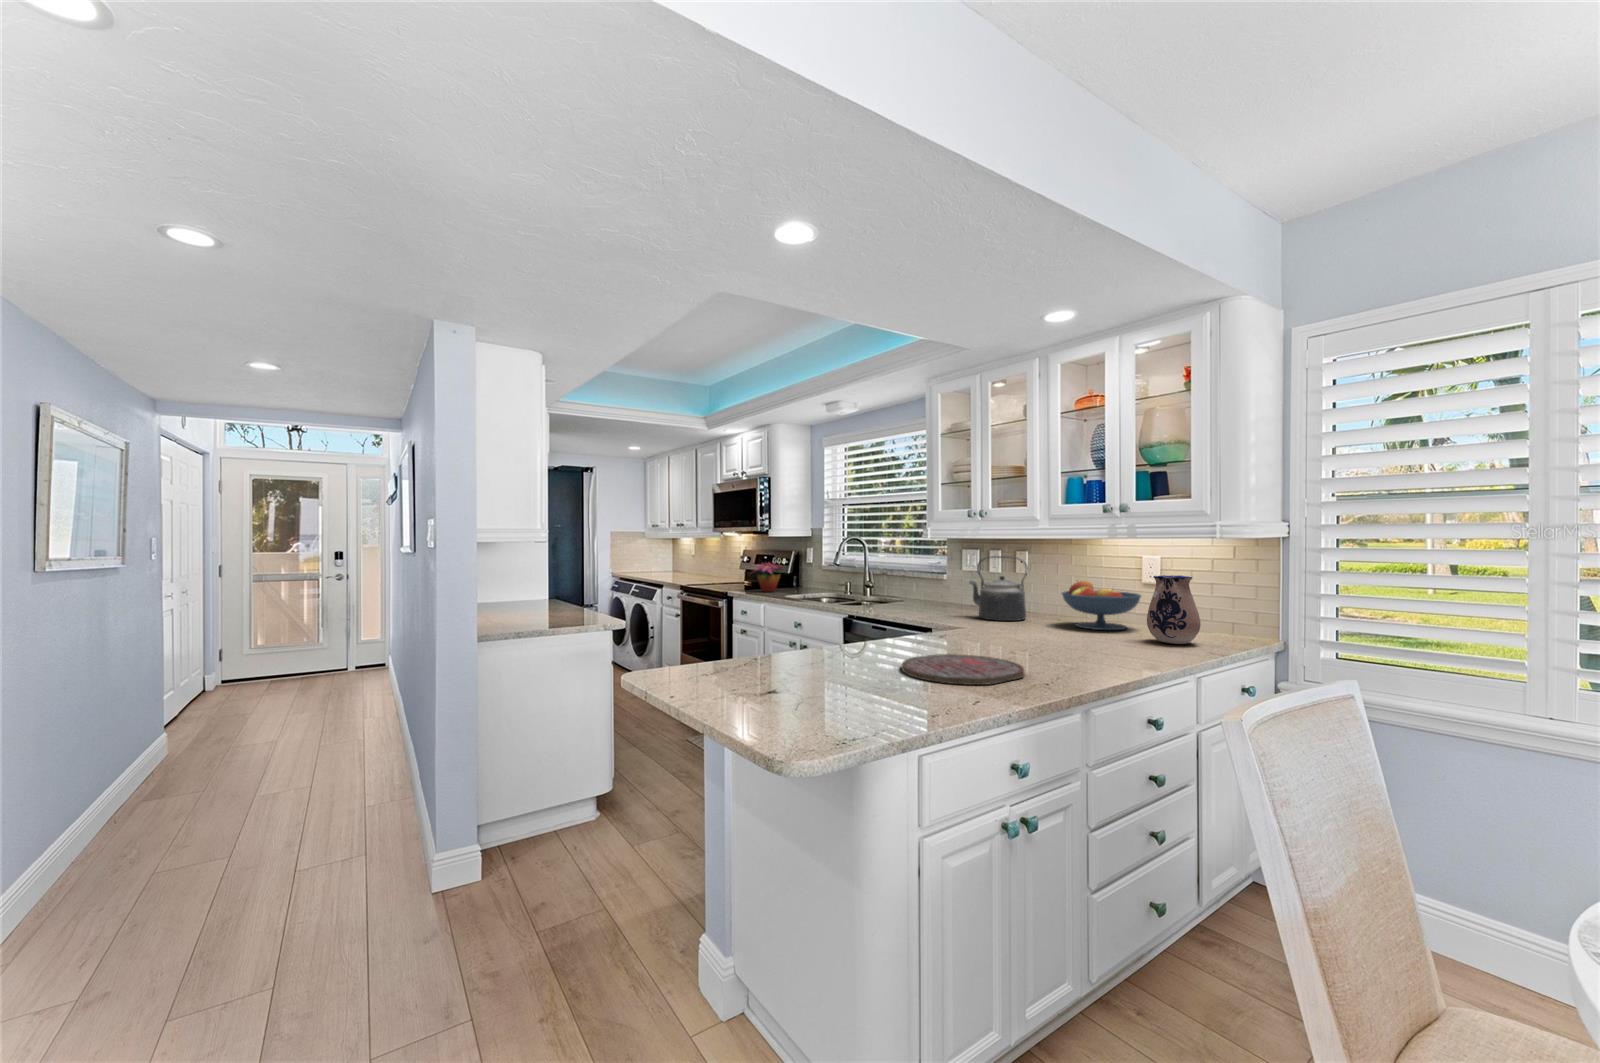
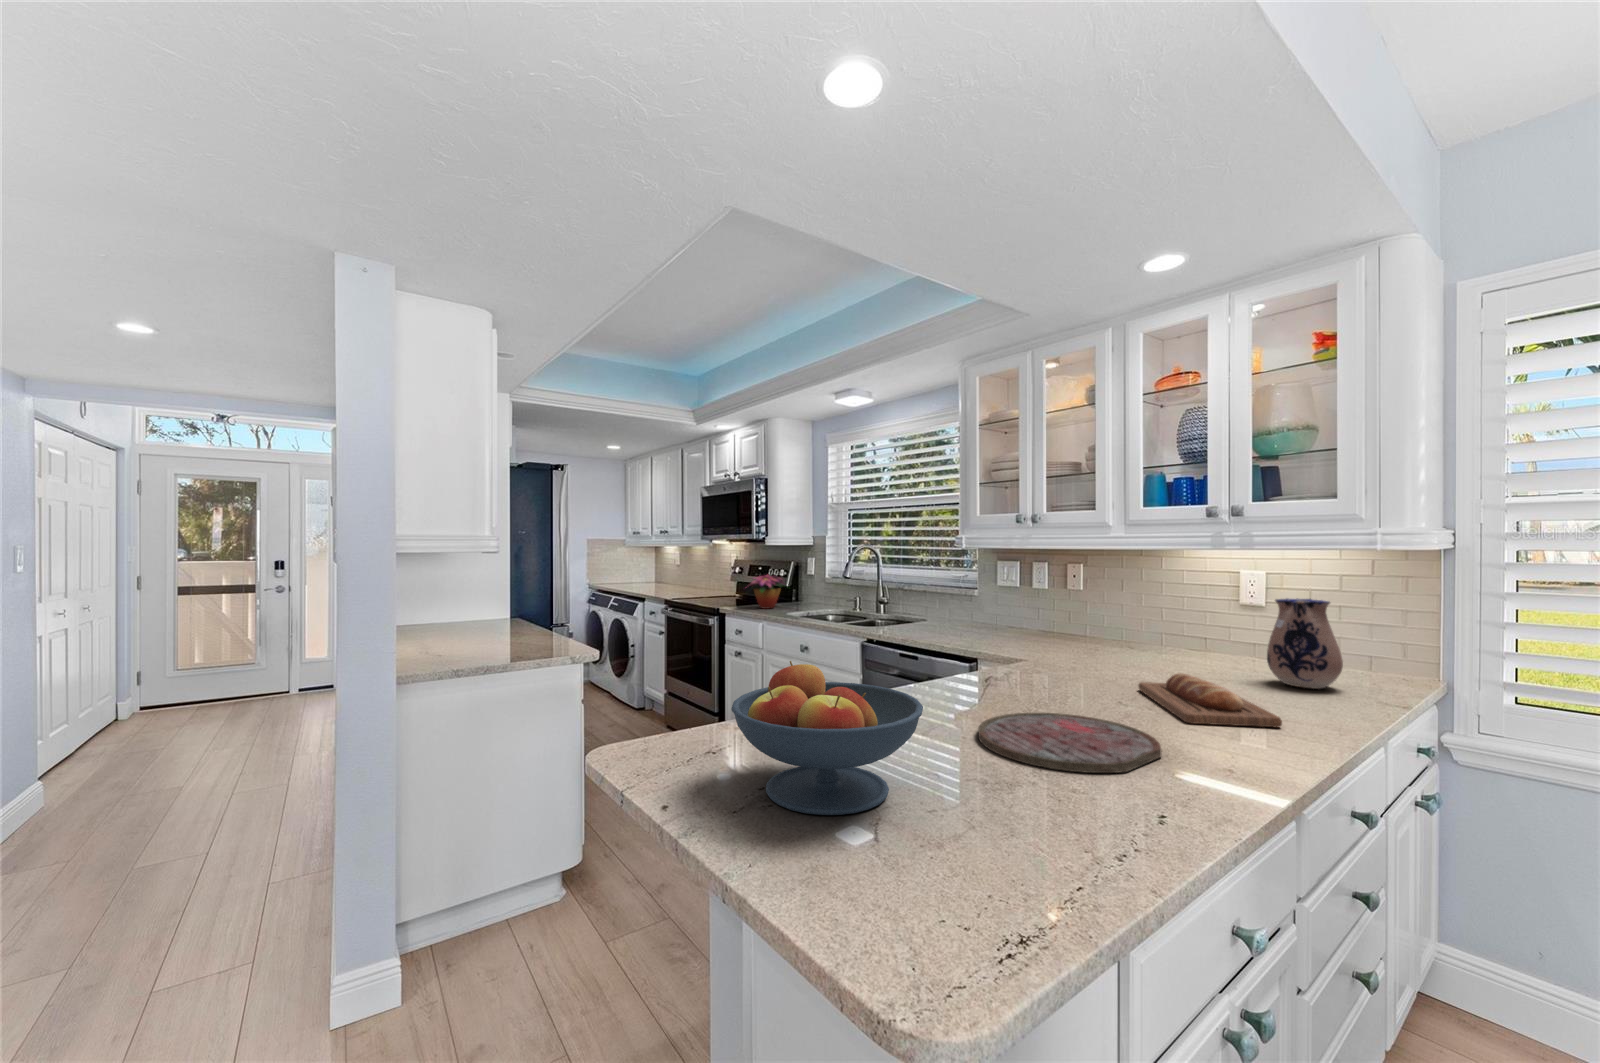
kettle: present [969,556,1028,621] -> none [1016,571,1092,651]
fruit bowl: present [1062,581,1141,630] -> present [731,661,923,815]
bread loaf: none [1041,631,1126,664] -> present [1138,674,1282,727]

